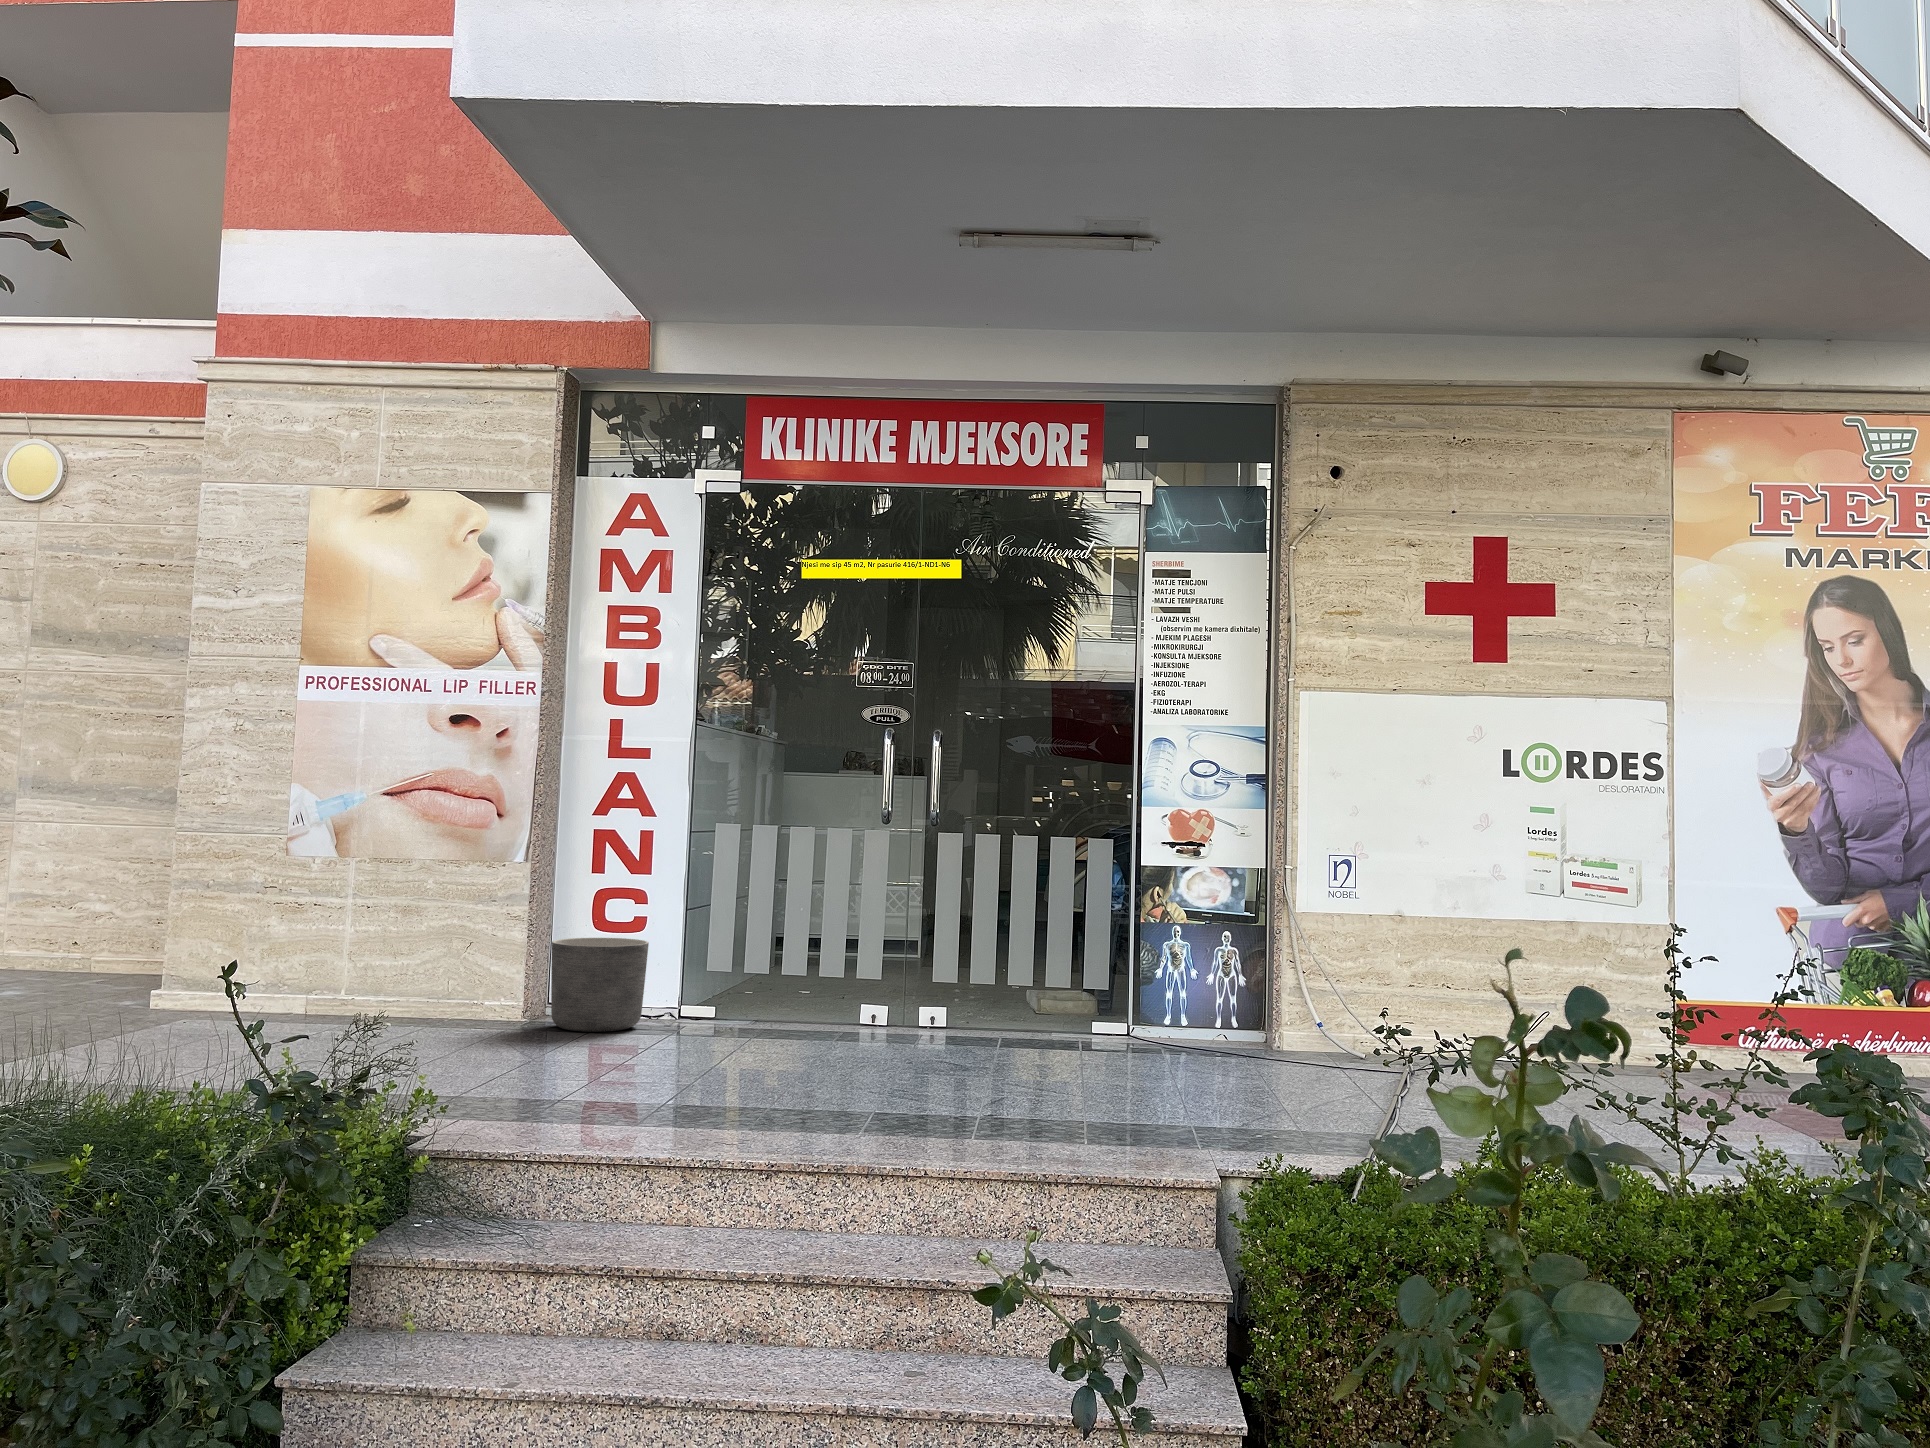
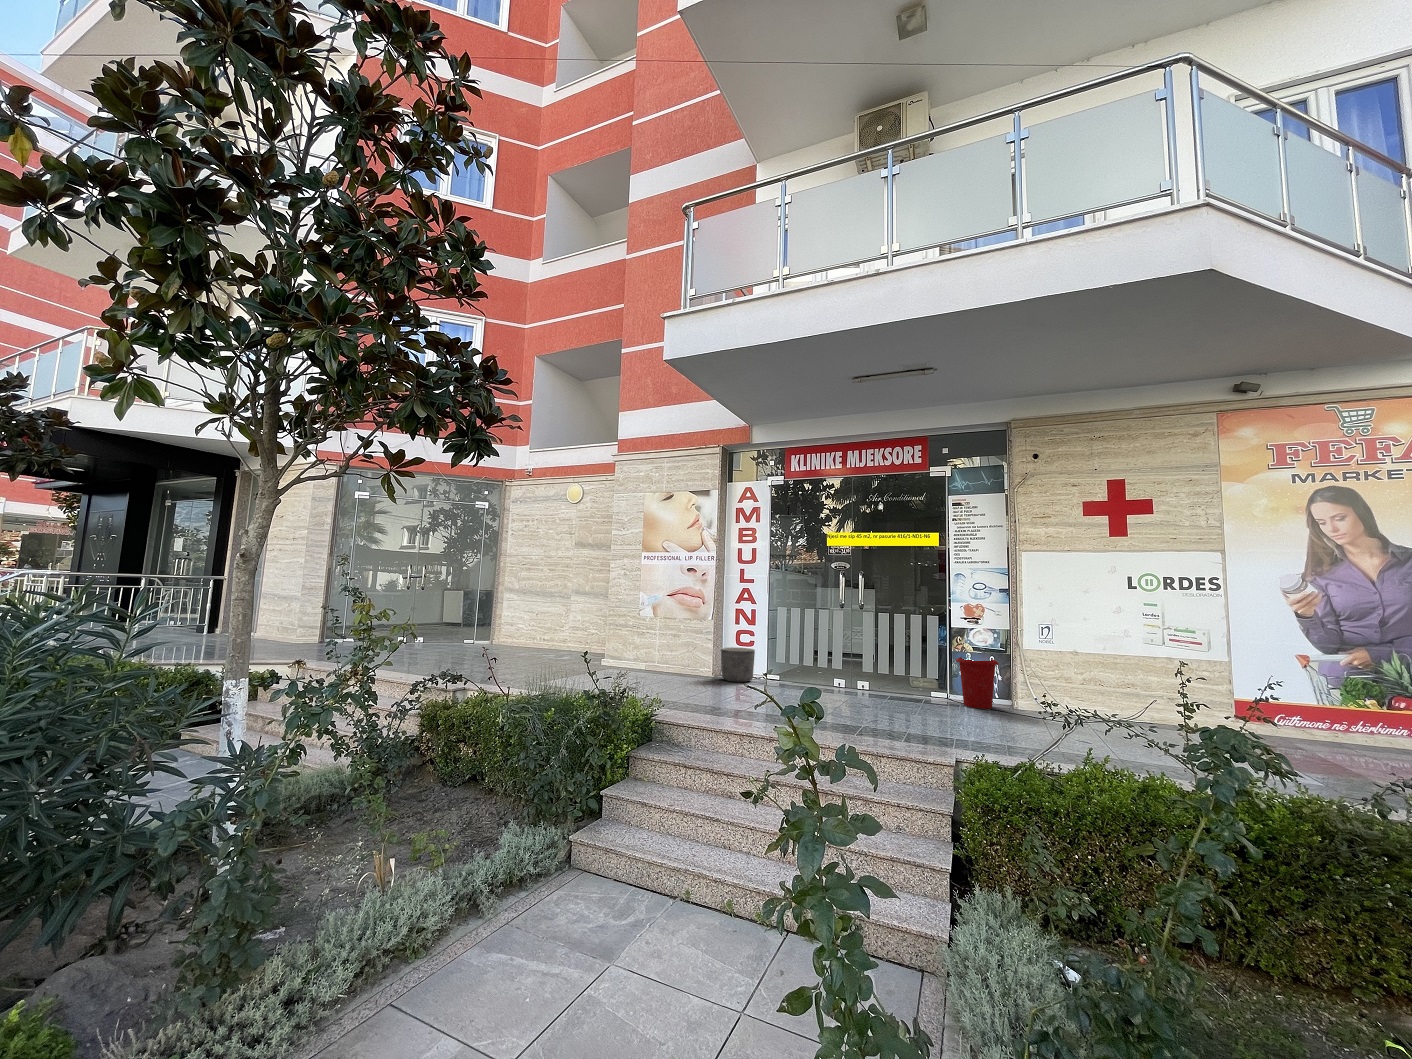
waste bin: none [1155,938,1249,1057] -> present [956,657,999,709]

